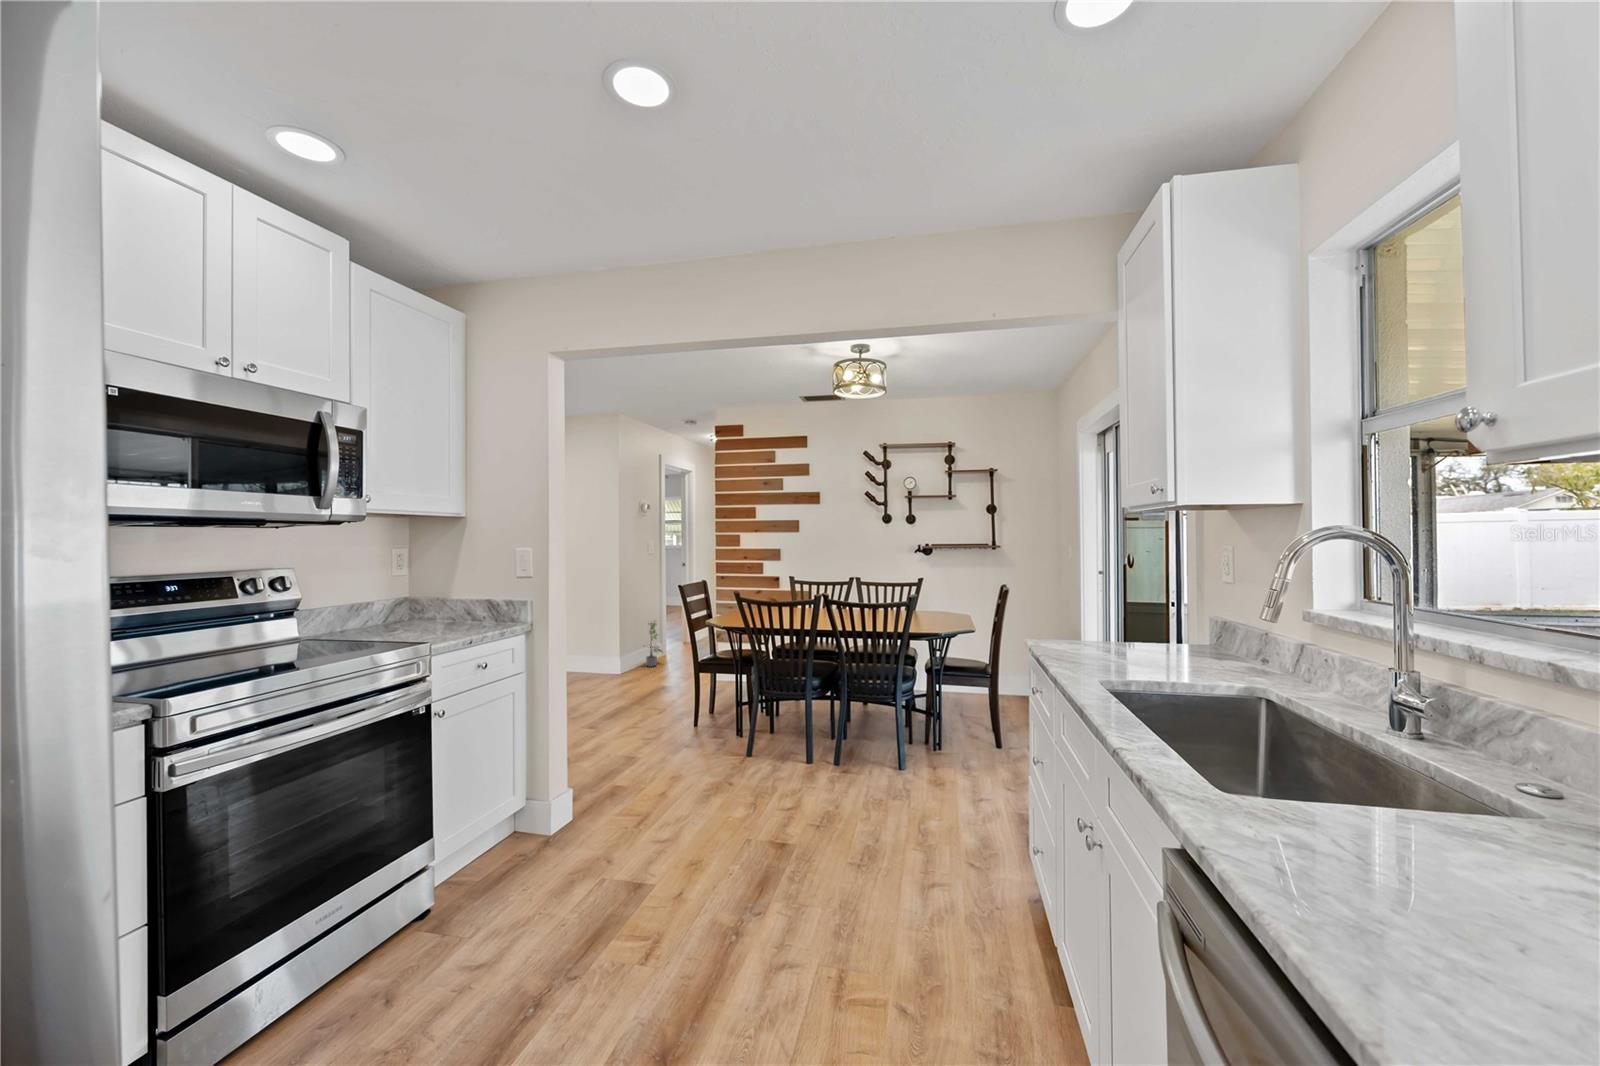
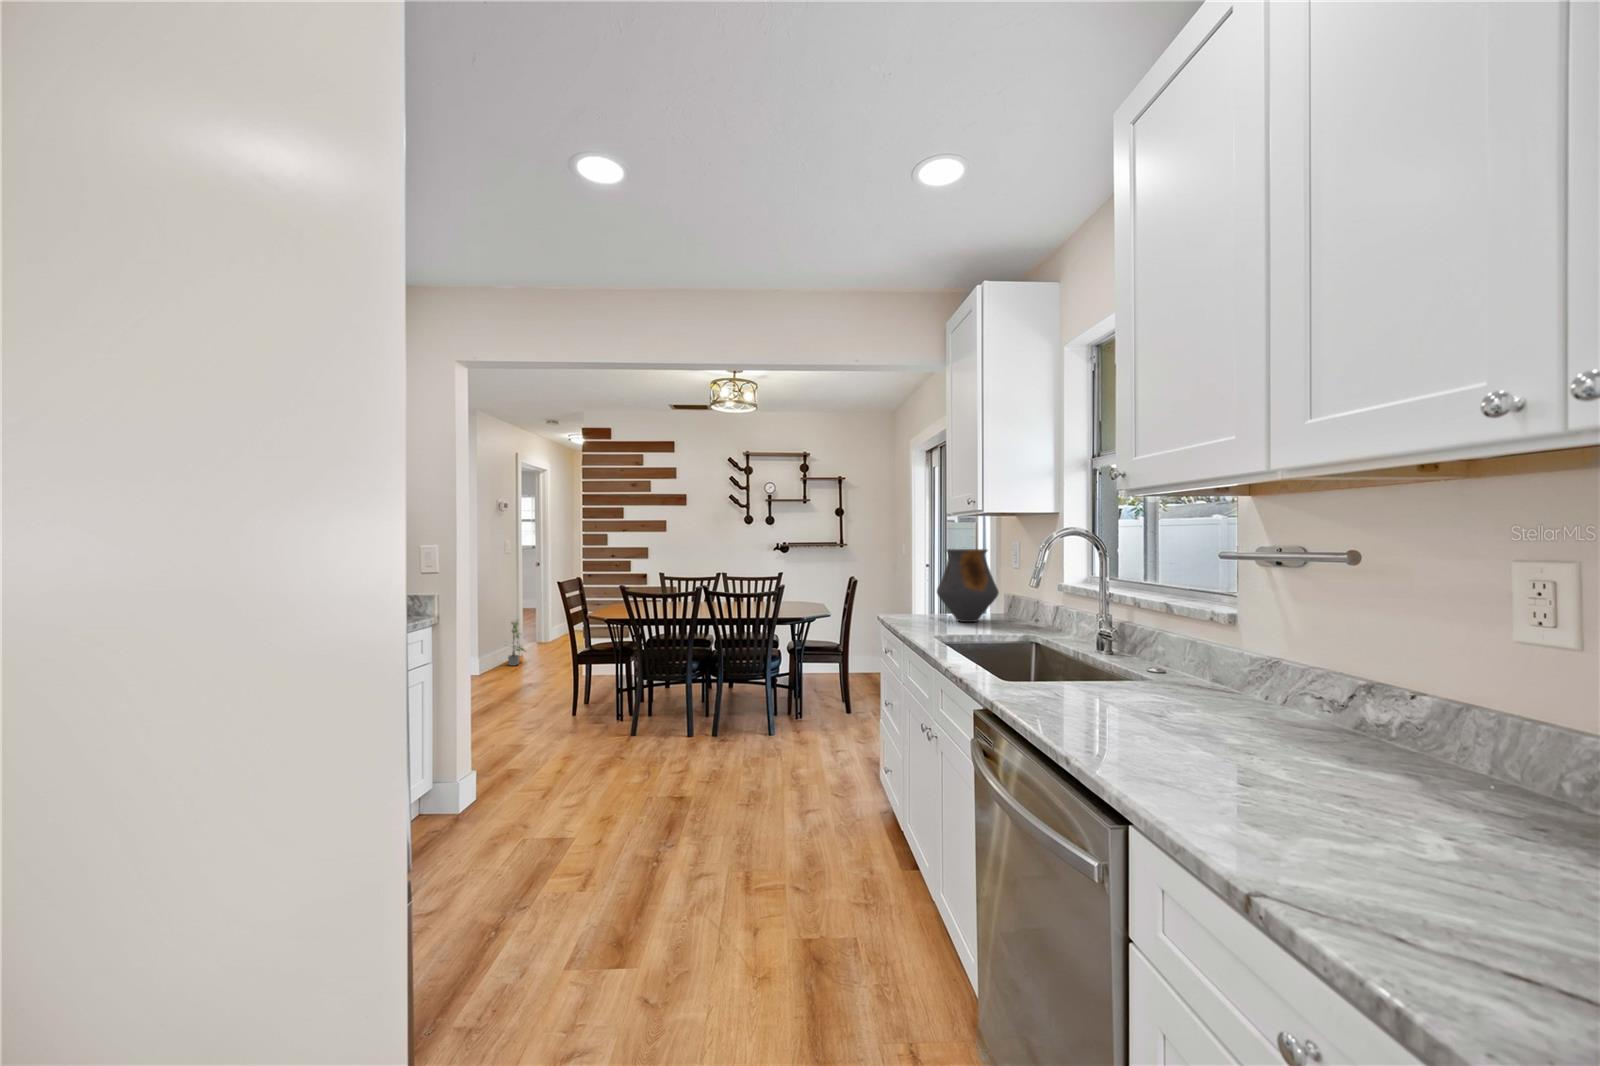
vase: none [1109,557,1204,659] -> present [937,549,999,622]

